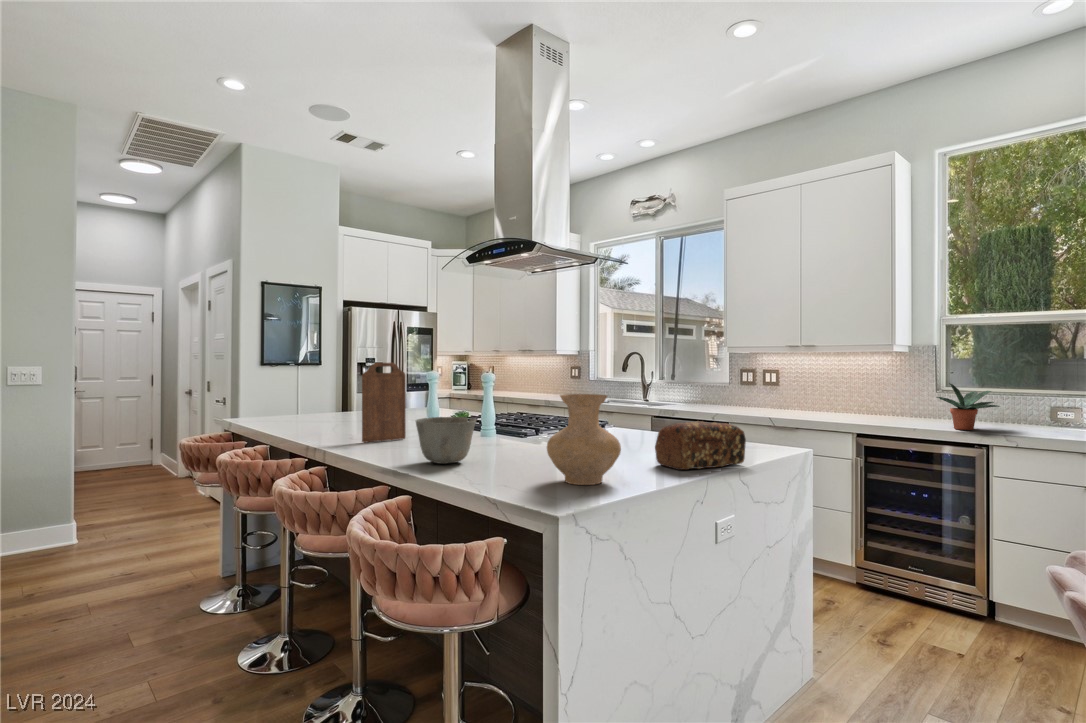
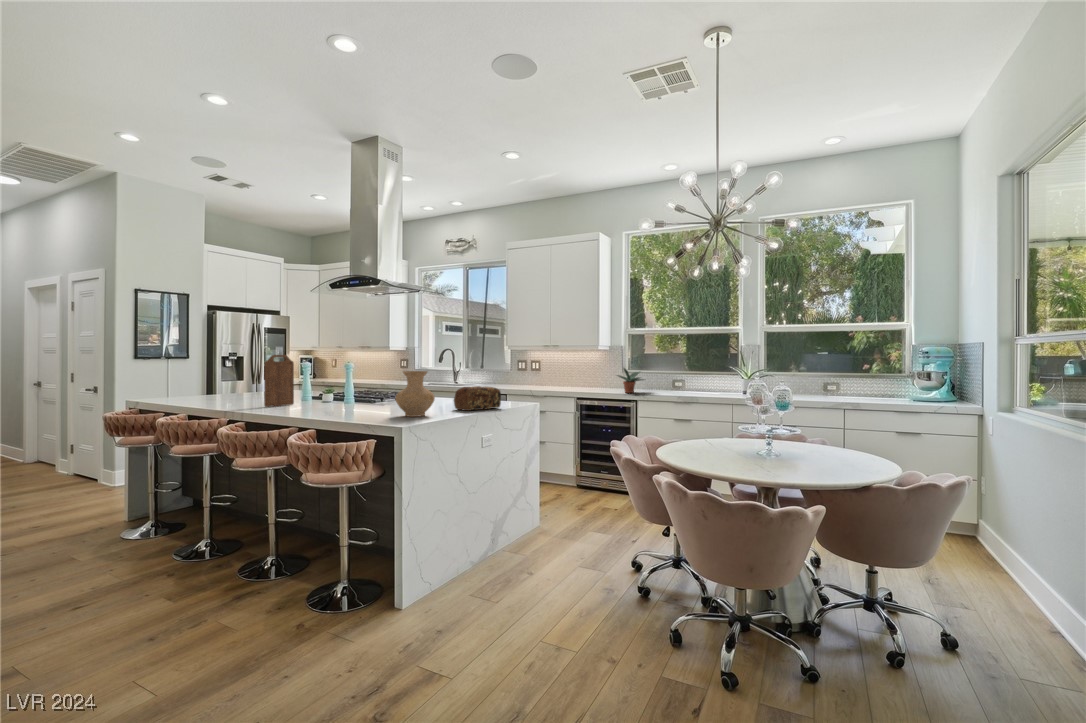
ceramic bowl: present [416,417,476,464] -> none [313,386,351,413]

